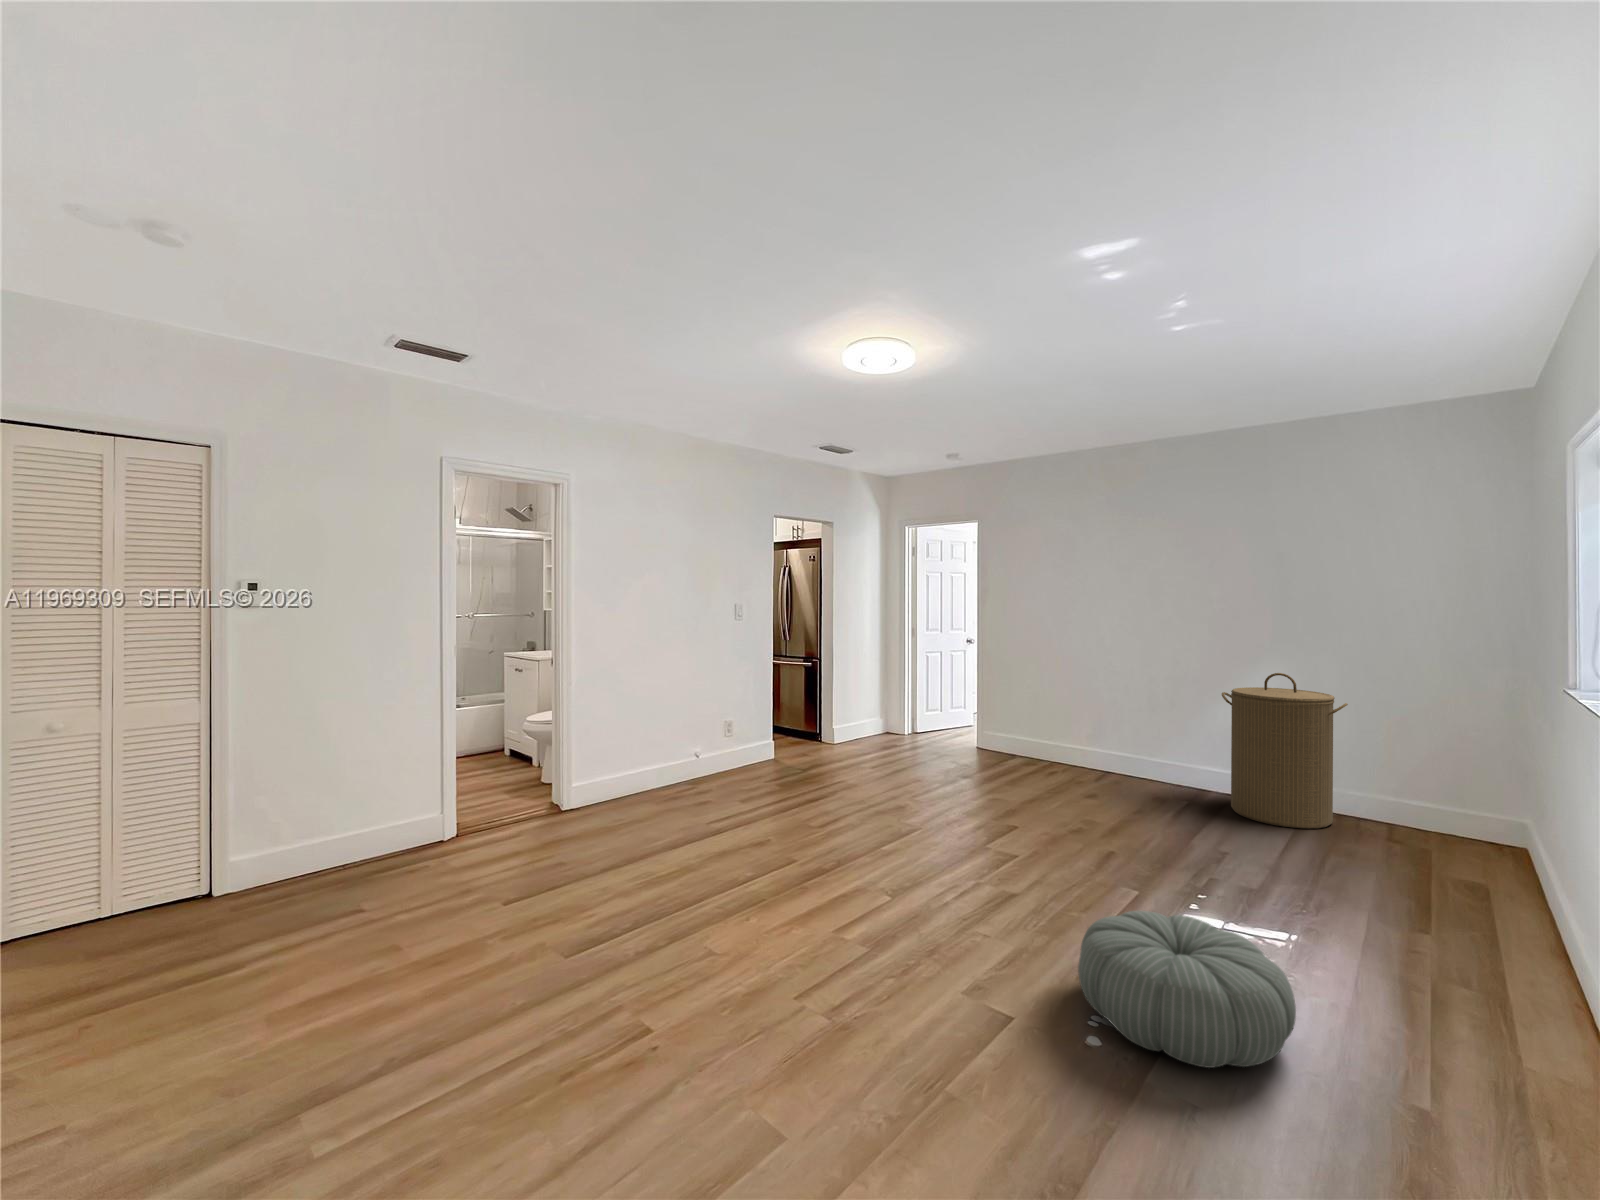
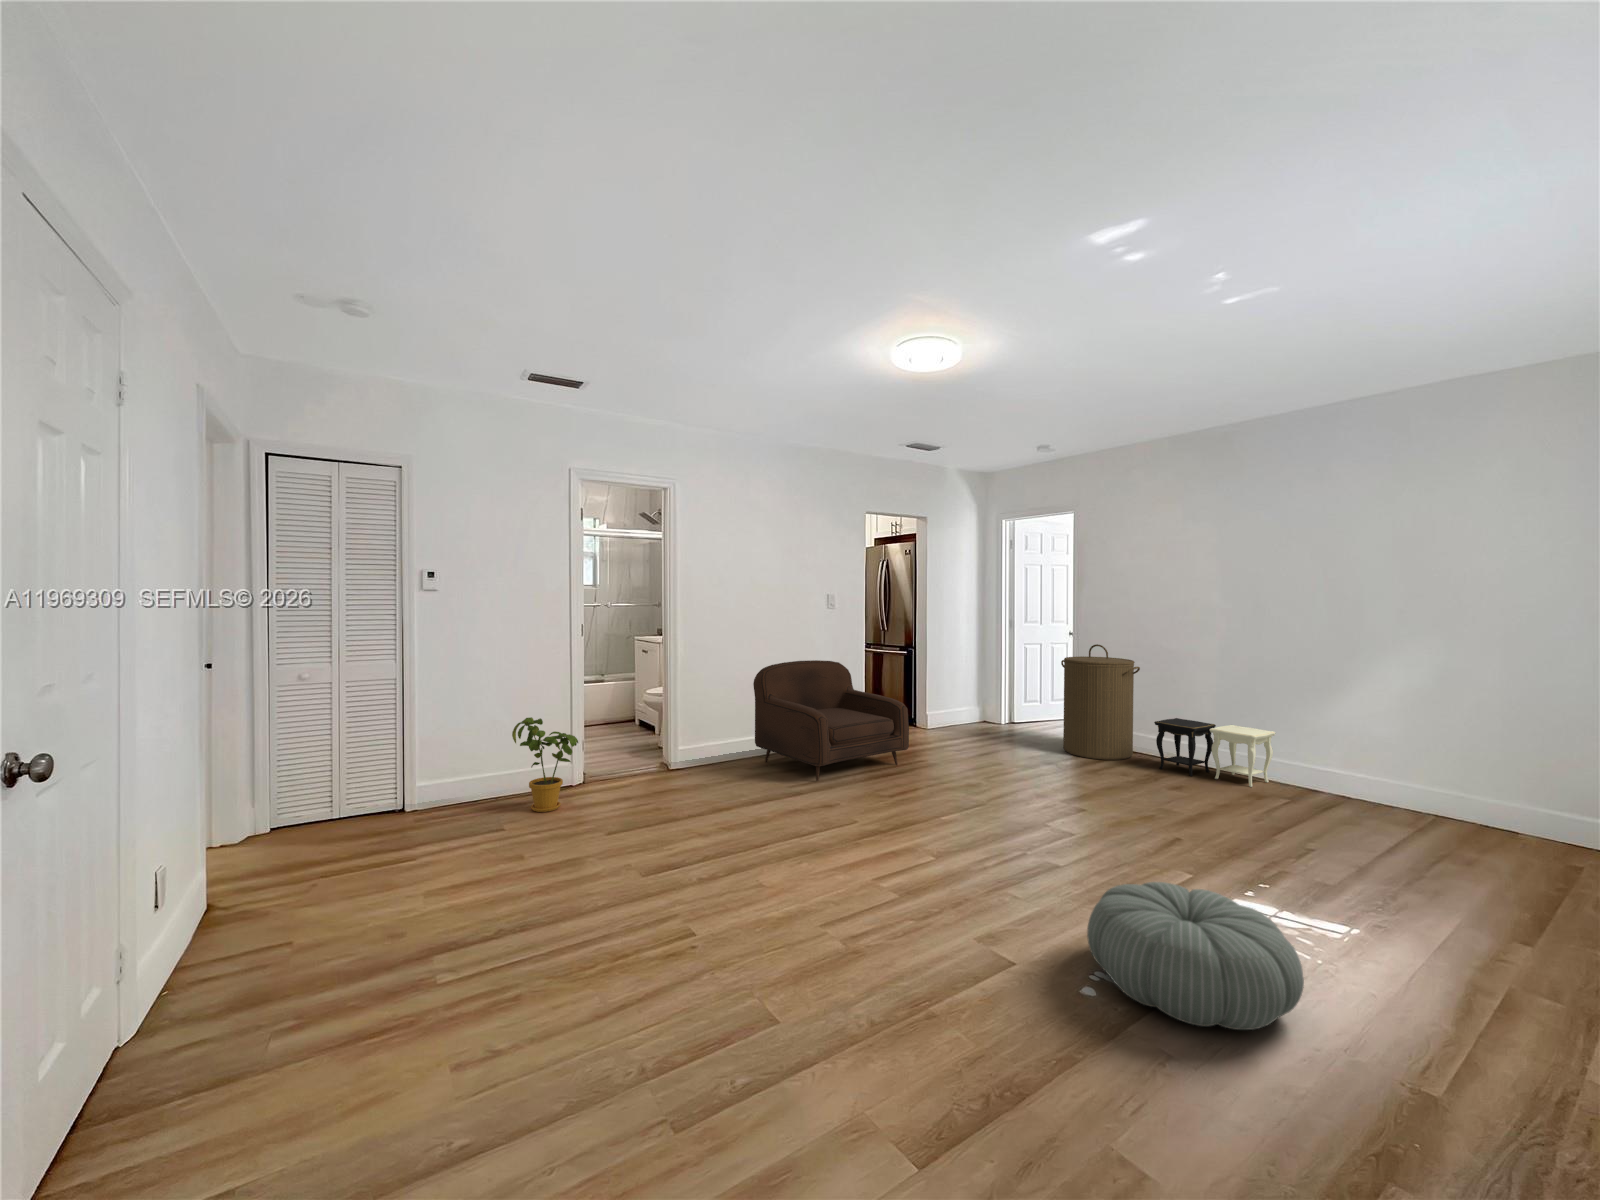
laundry hamper: present [1222,673,1348,829] -> present [1061,644,1140,760]
armchair: none [656,678,827,813] -> present [753,660,909,781]
side table: none [1063,725,1173,791] -> present [1154,718,1276,787]
house plant: none [370,763,457,878] -> present [512,717,578,812]

